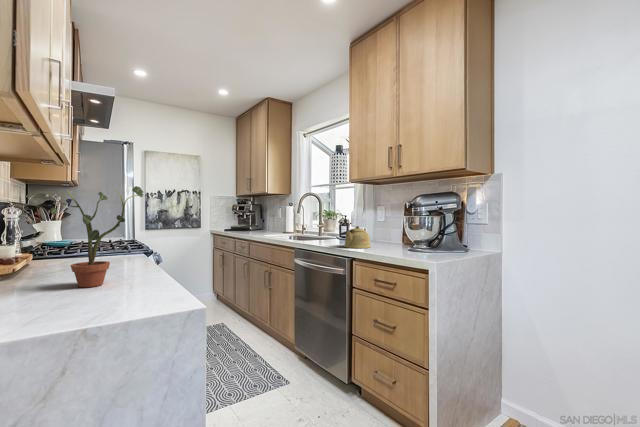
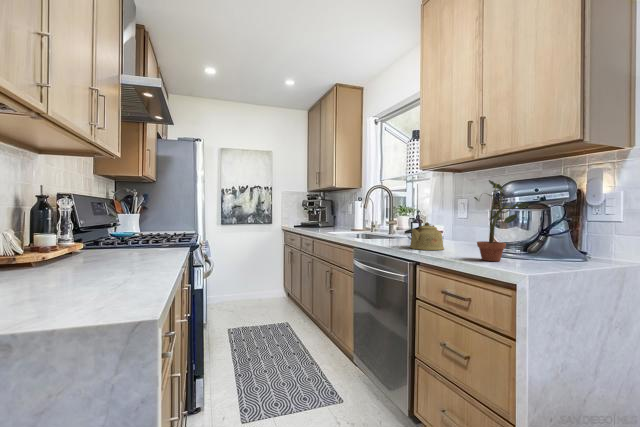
potted plant: present [50,186,143,287] -> present [474,180,529,261]

